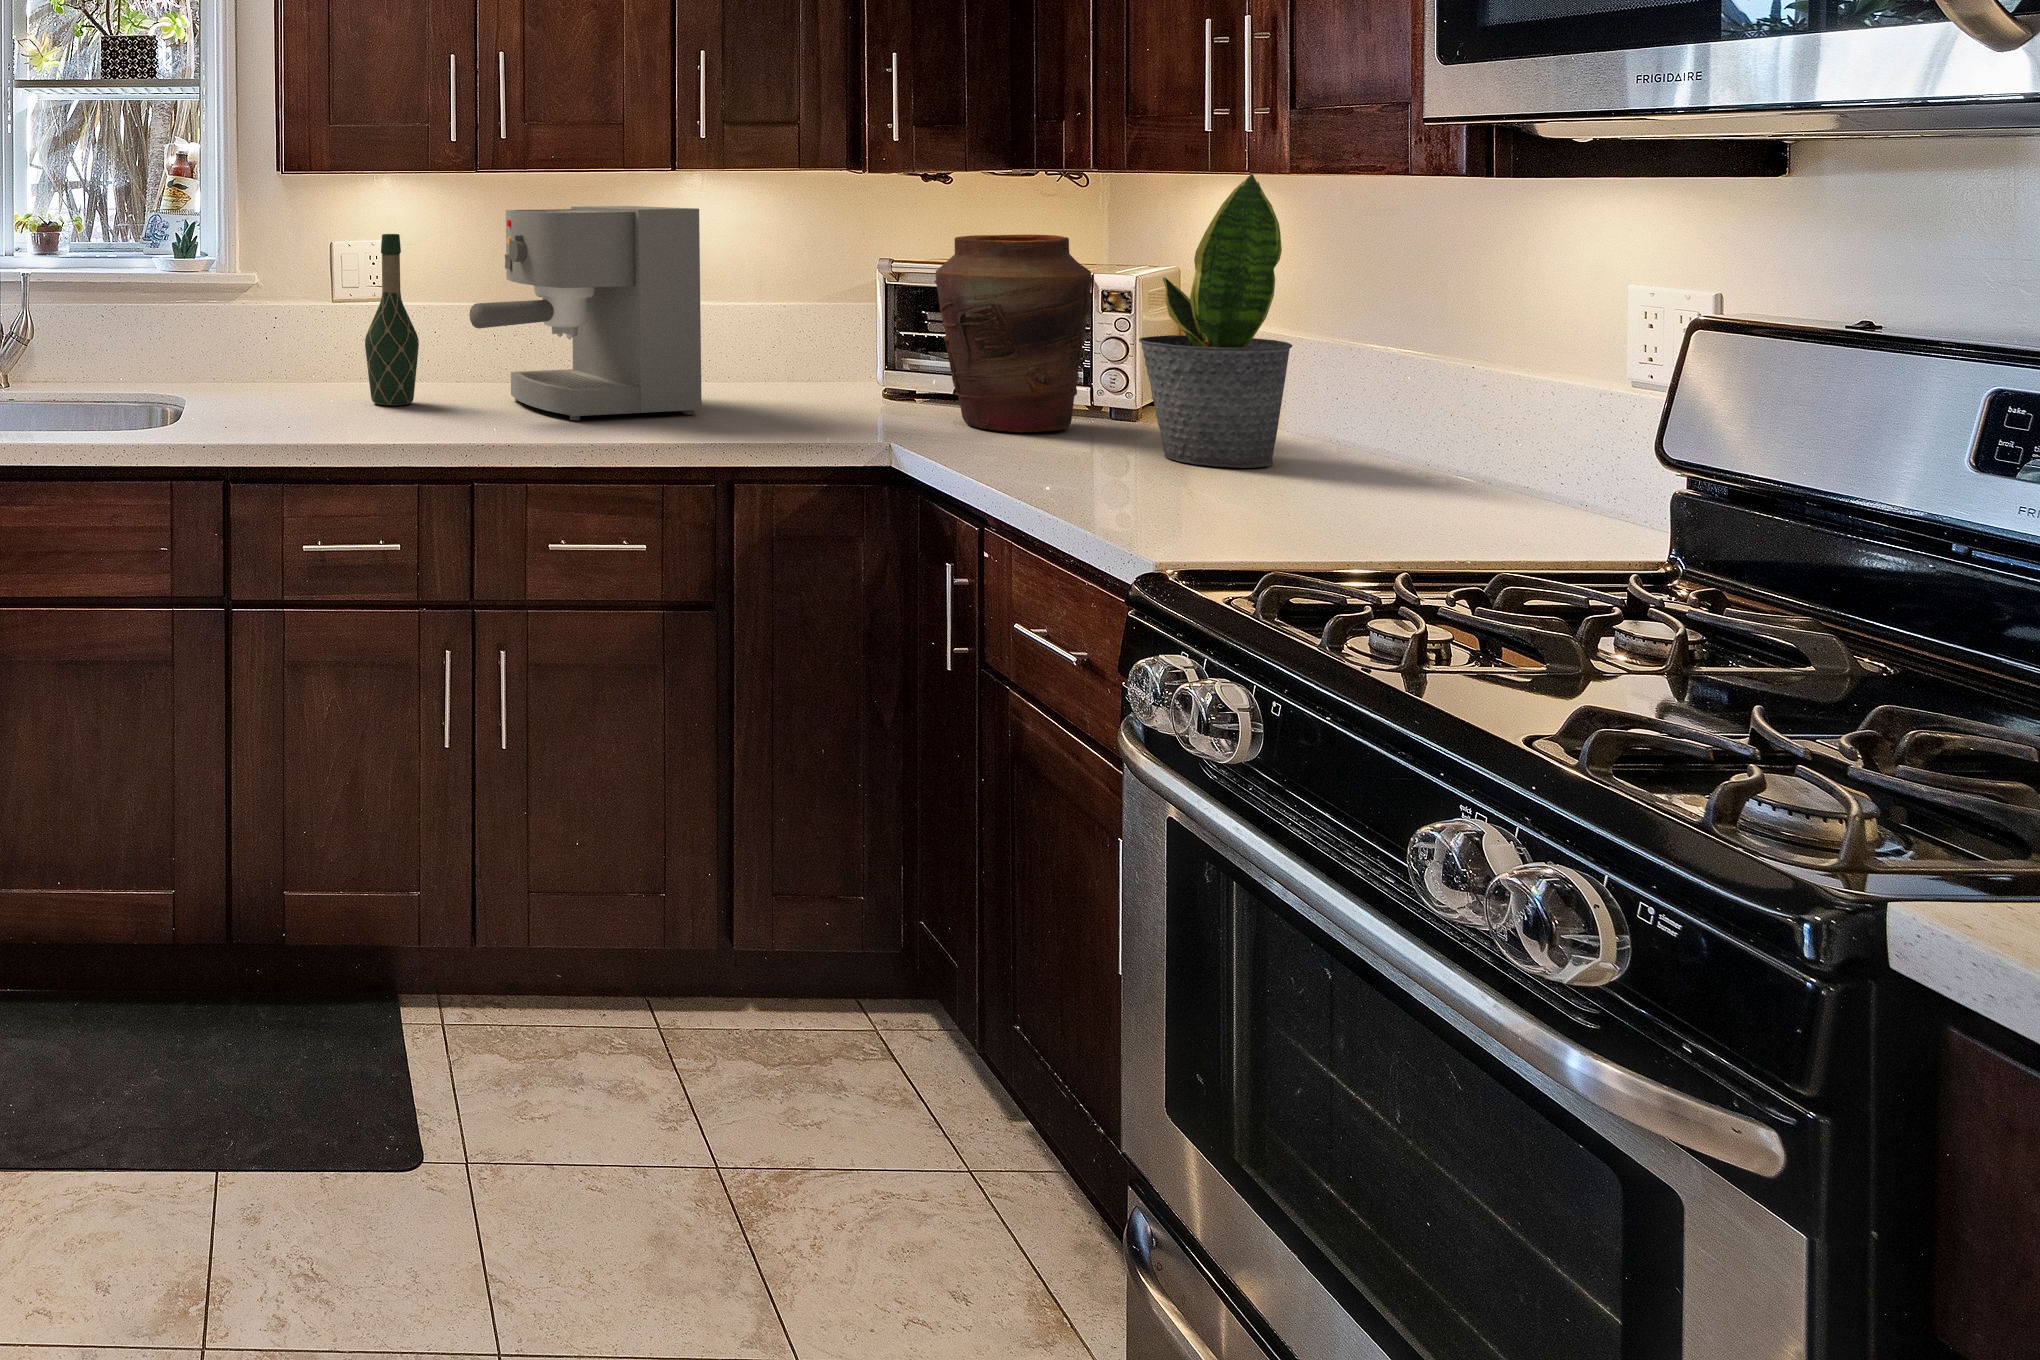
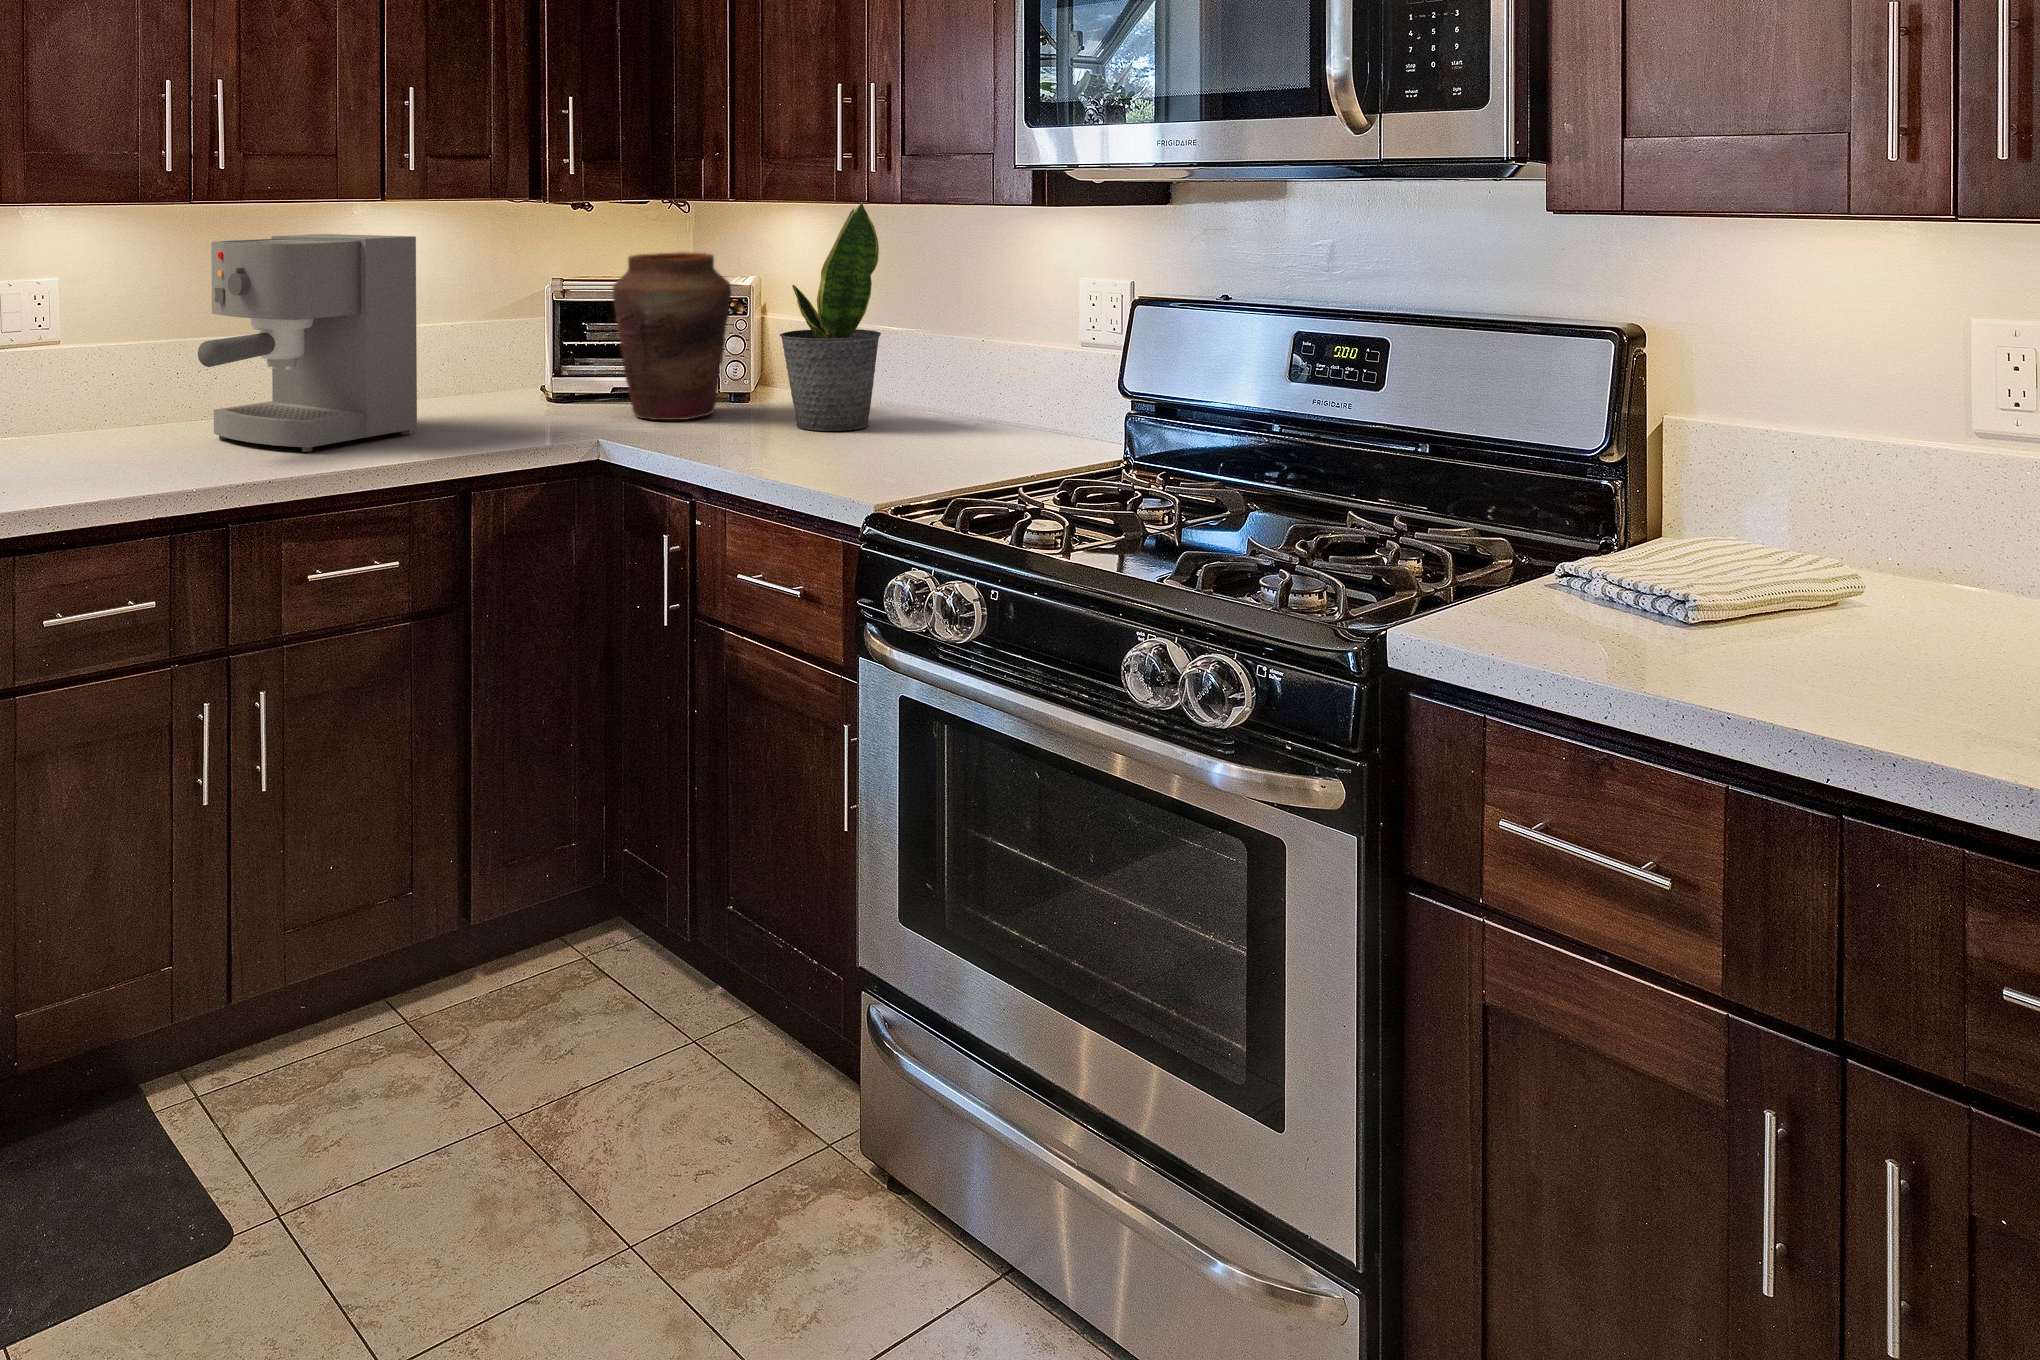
wine bottle: present [365,234,419,405] -> none [56,271,121,459]

